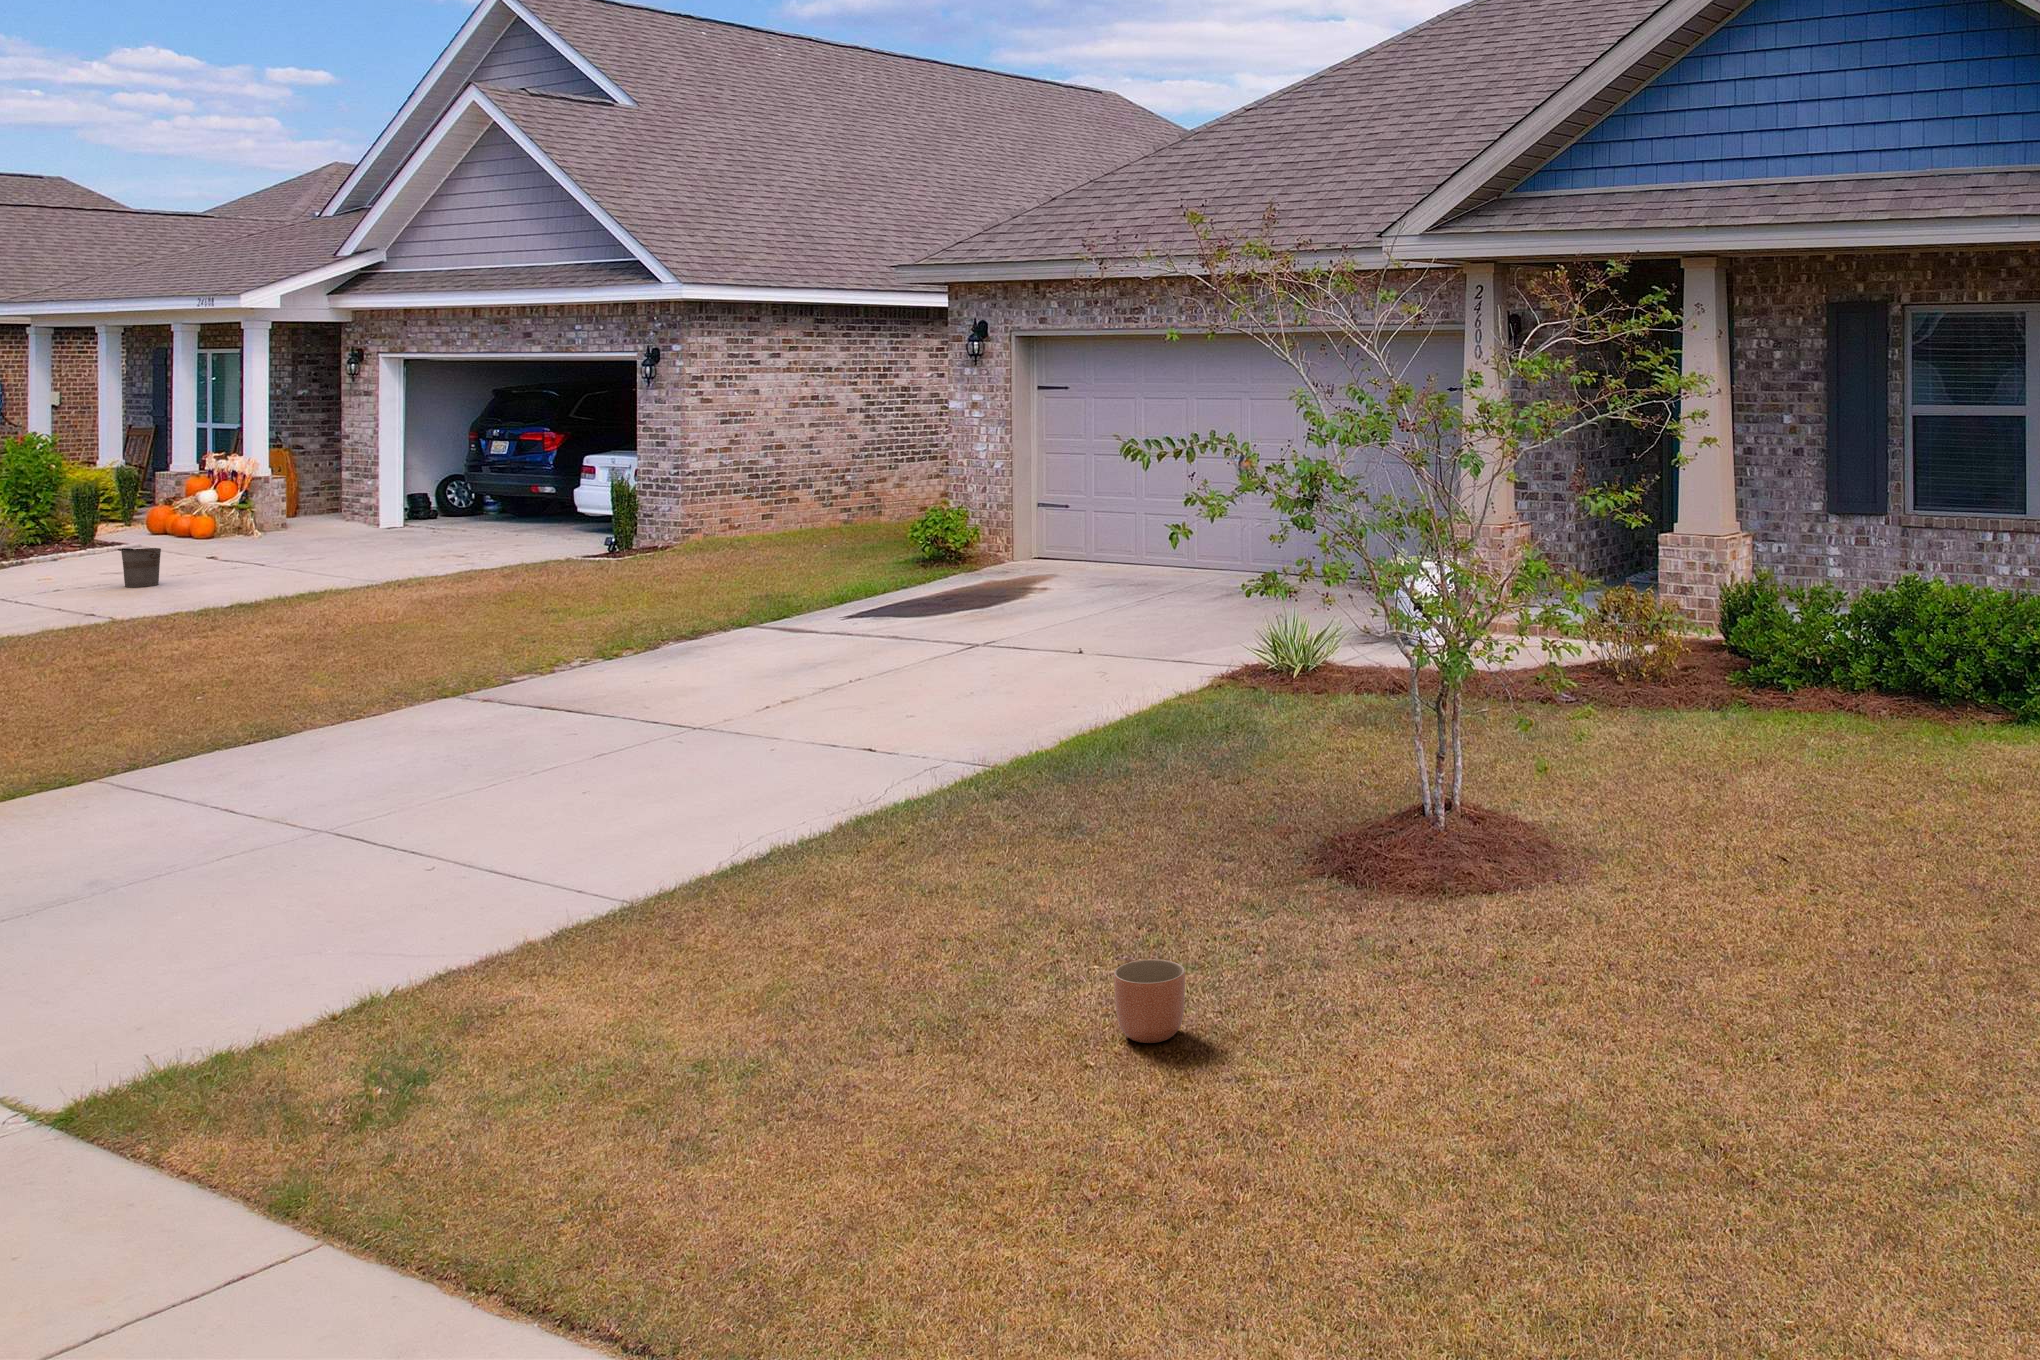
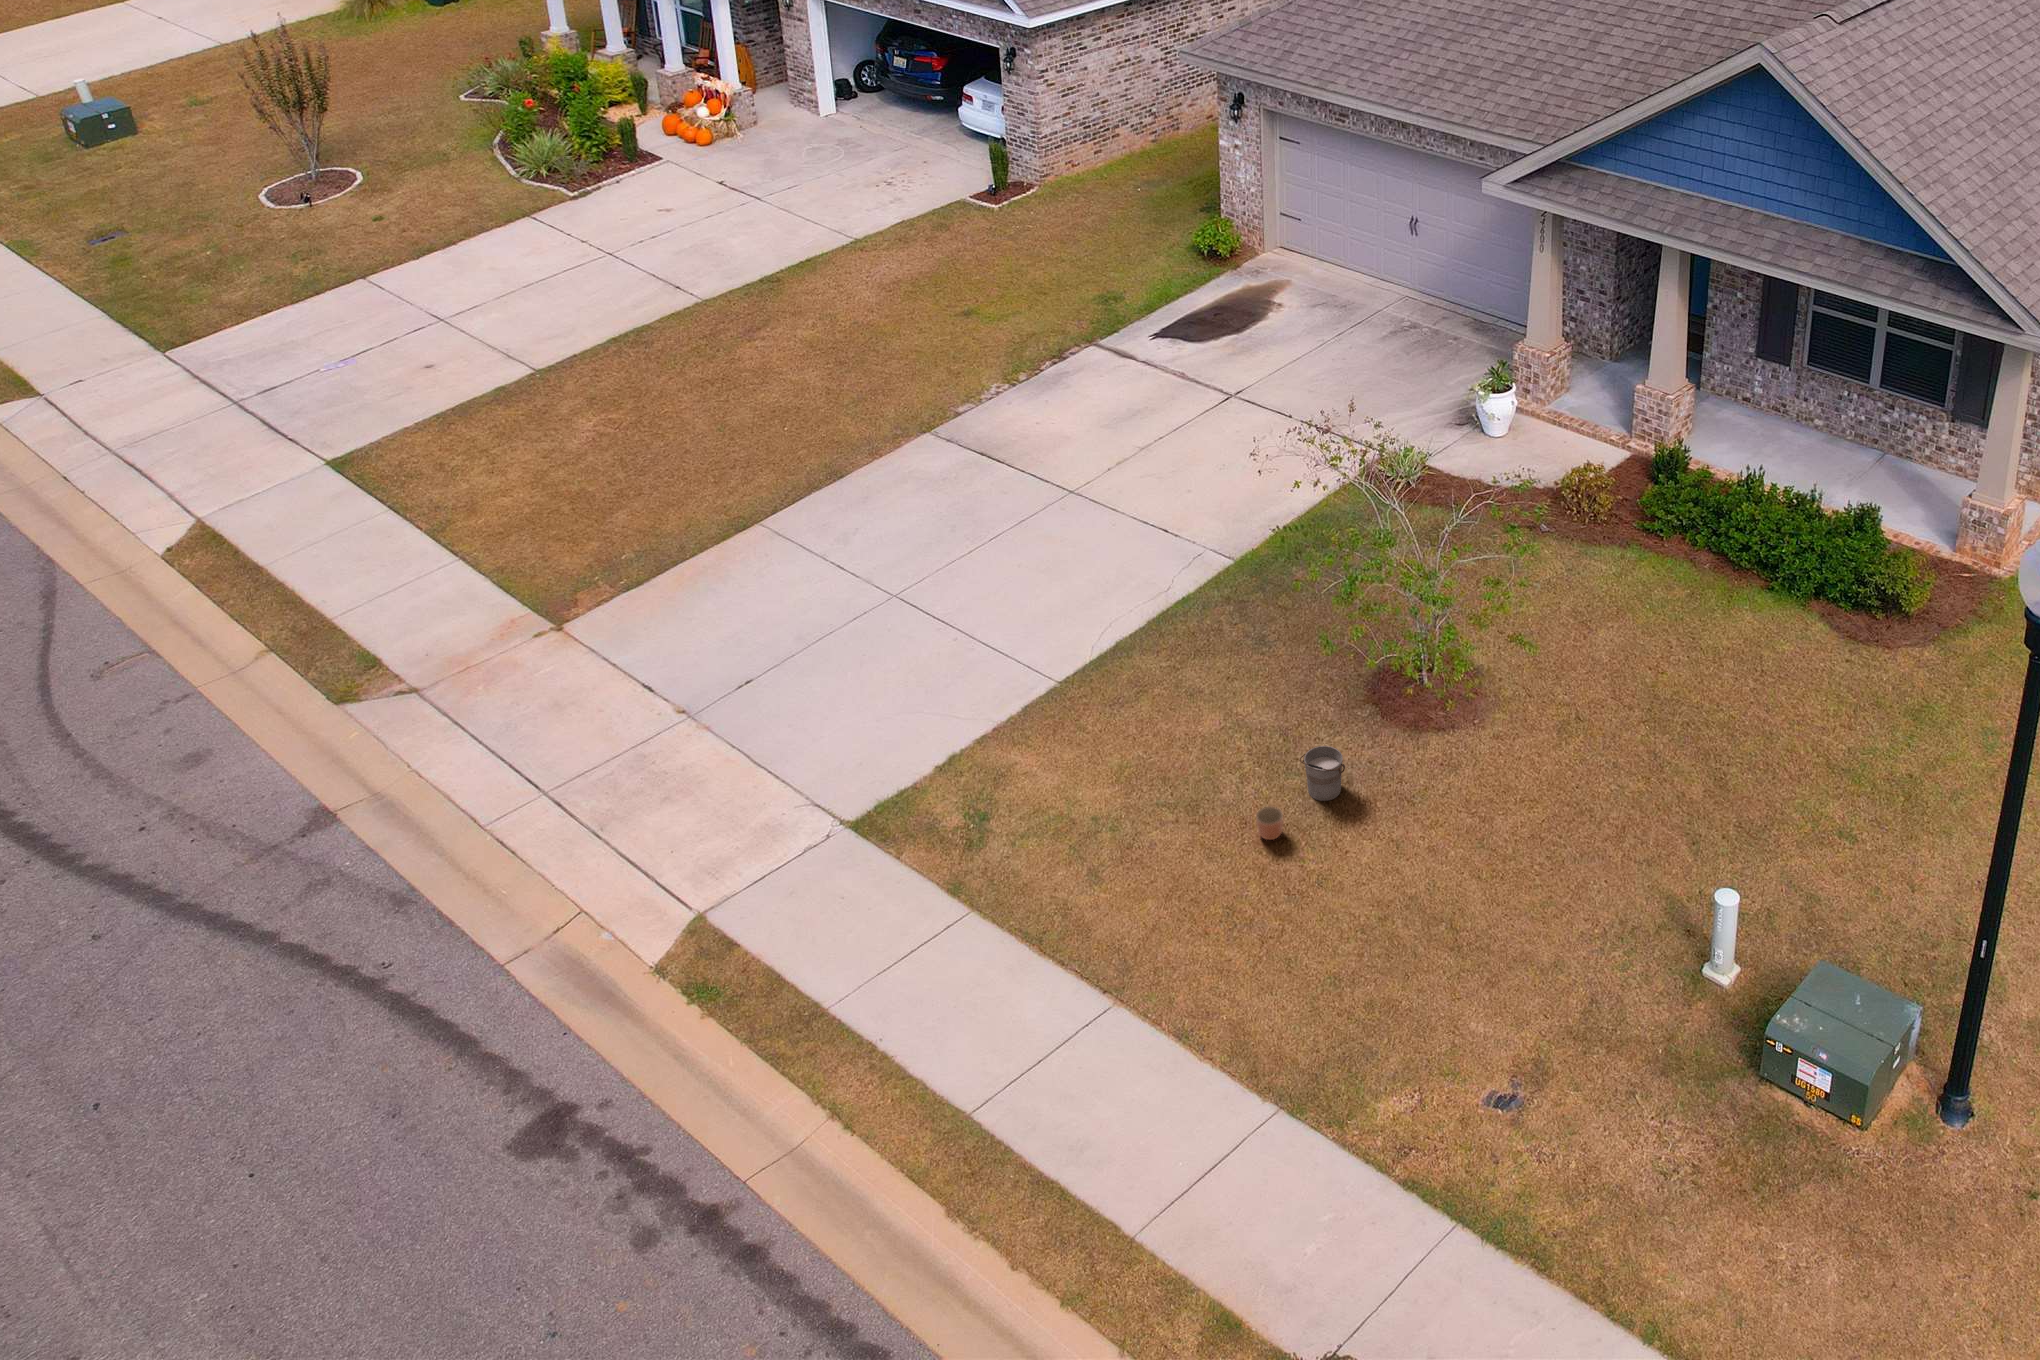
bucket: present [117,548,161,587] -> present [1300,746,1345,801]

